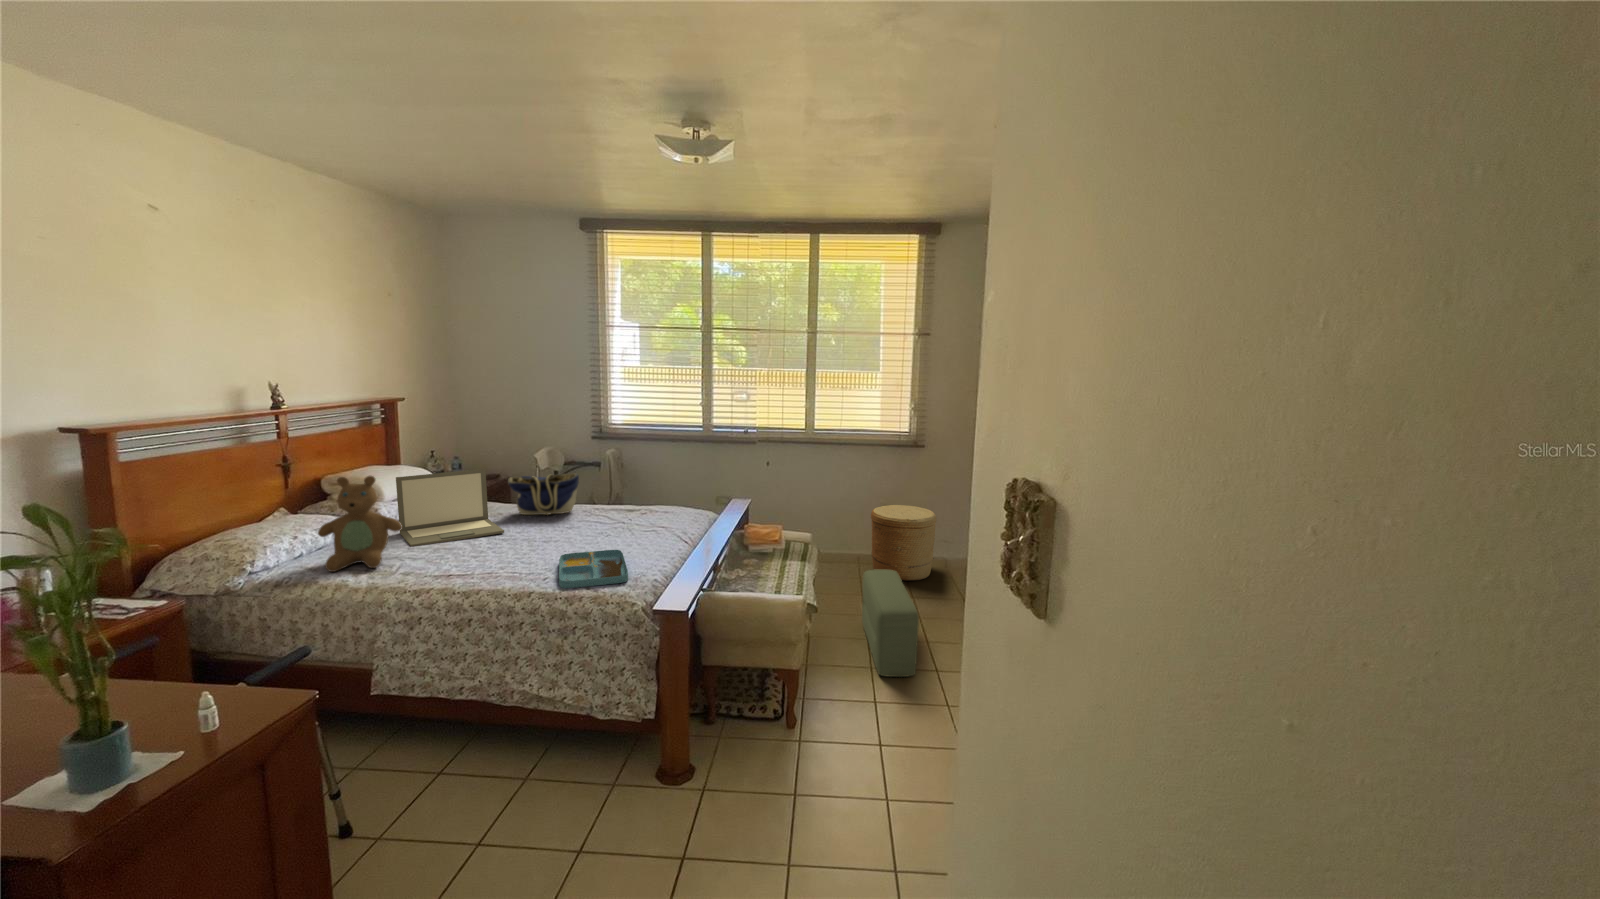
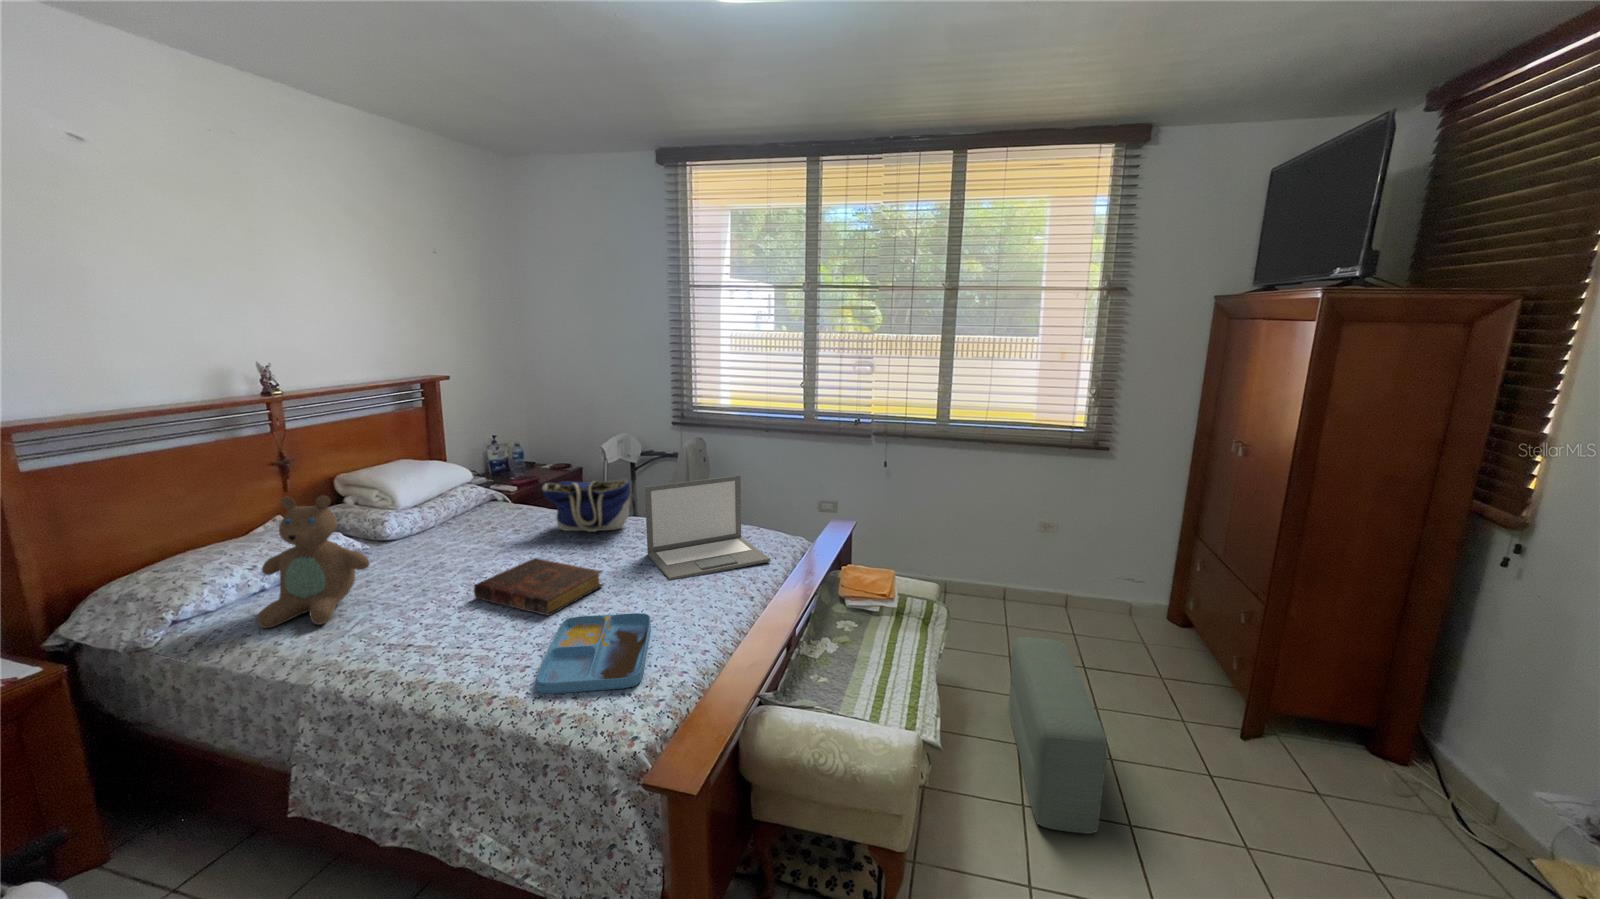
laptop: present [396,469,504,547] -> present [645,475,770,580]
woven basket: present [871,505,936,581] -> none [1021,525,1119,635]
book: none [481,526,576,557] -> present [474,558,603,616]

